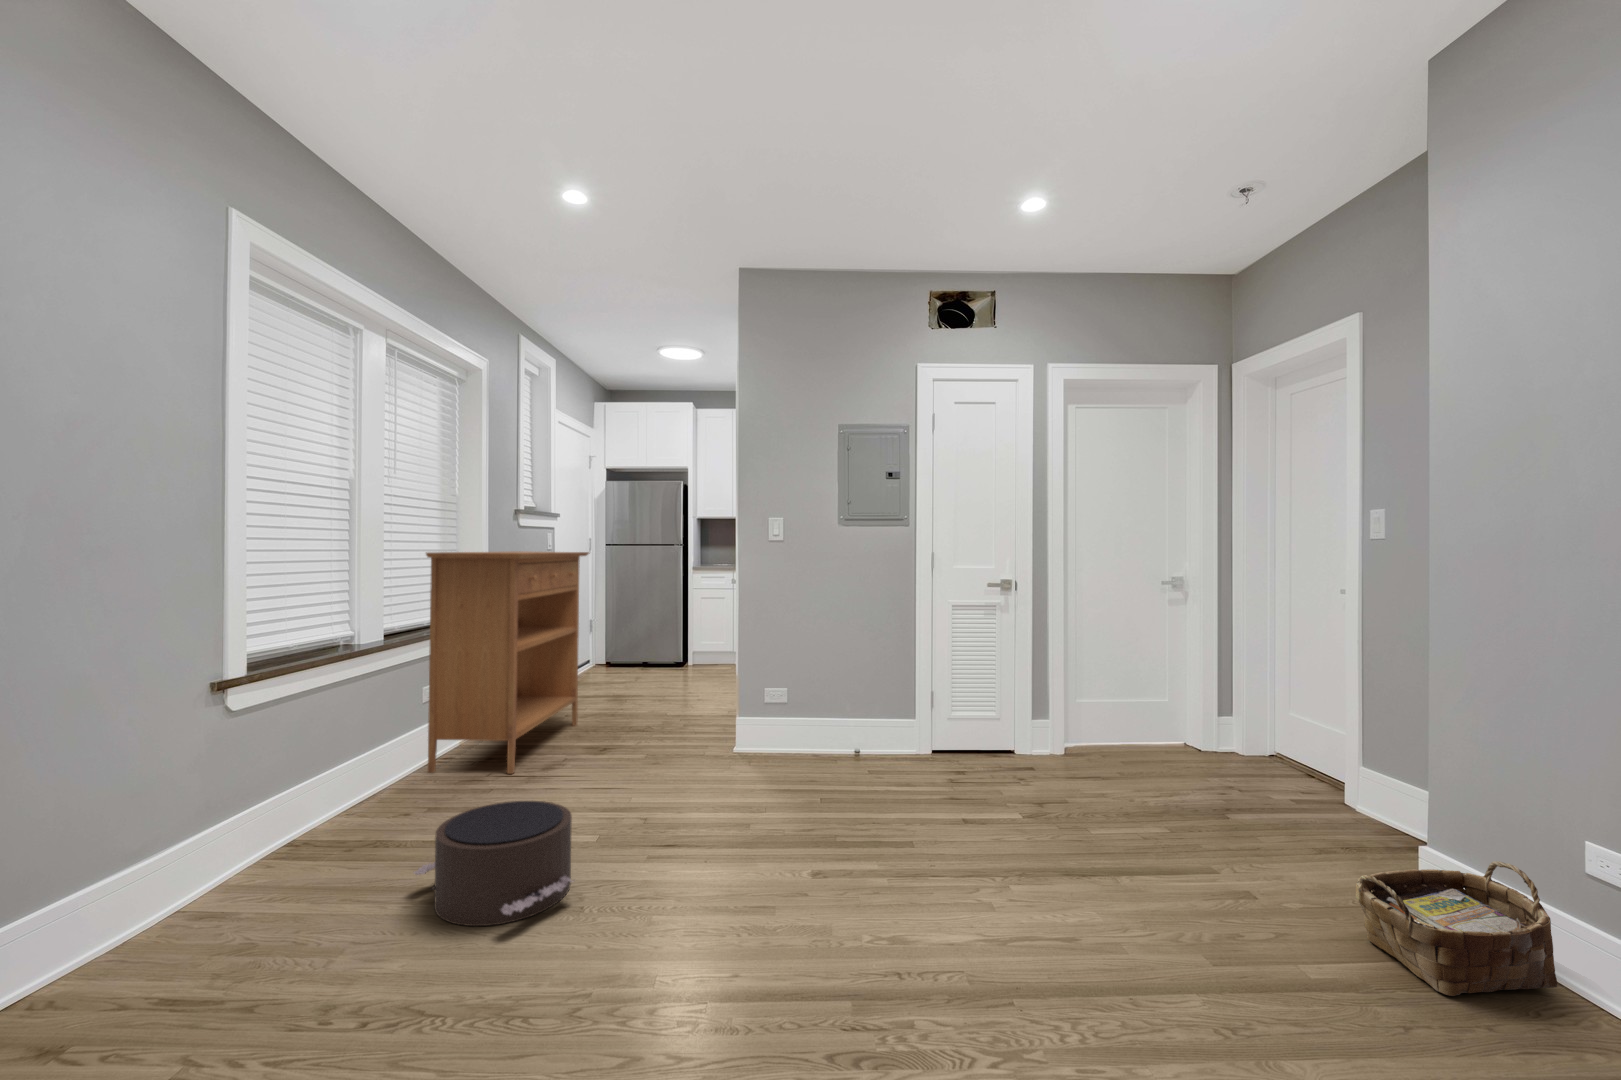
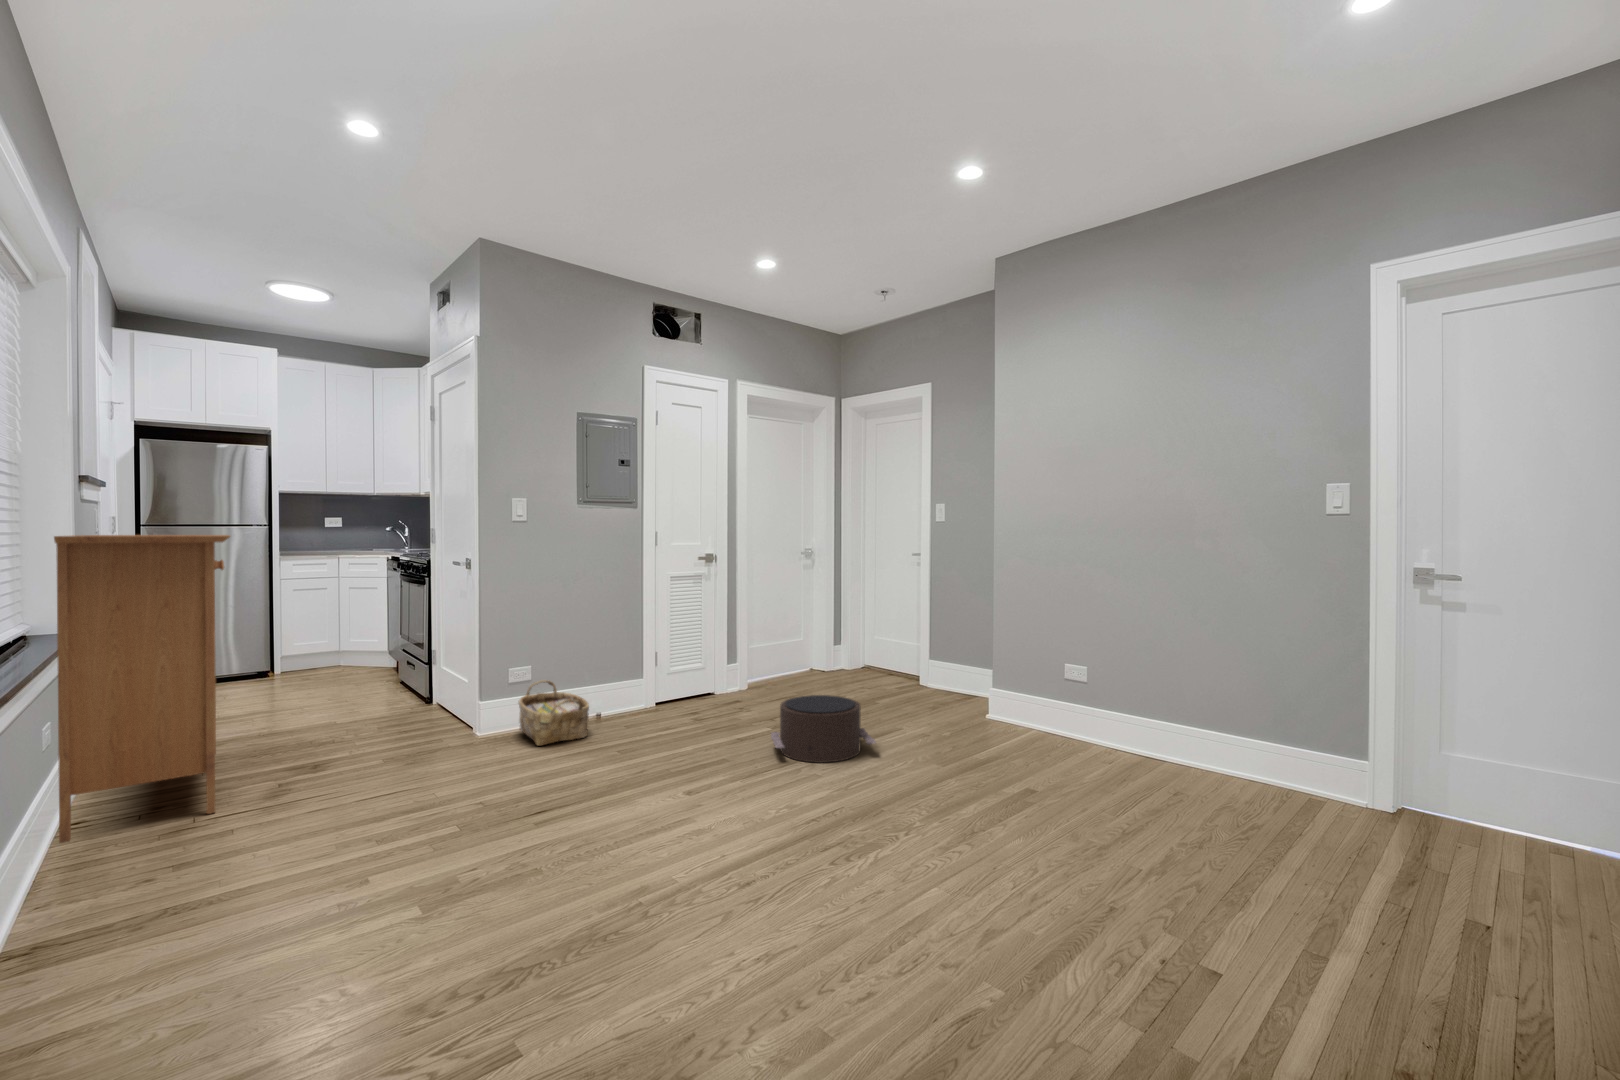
pouf: present [414,801,572,926] -> present [771,695,876,763]
woven basket: present [1356,861,1557,996] -> present [518,680,589,746]

